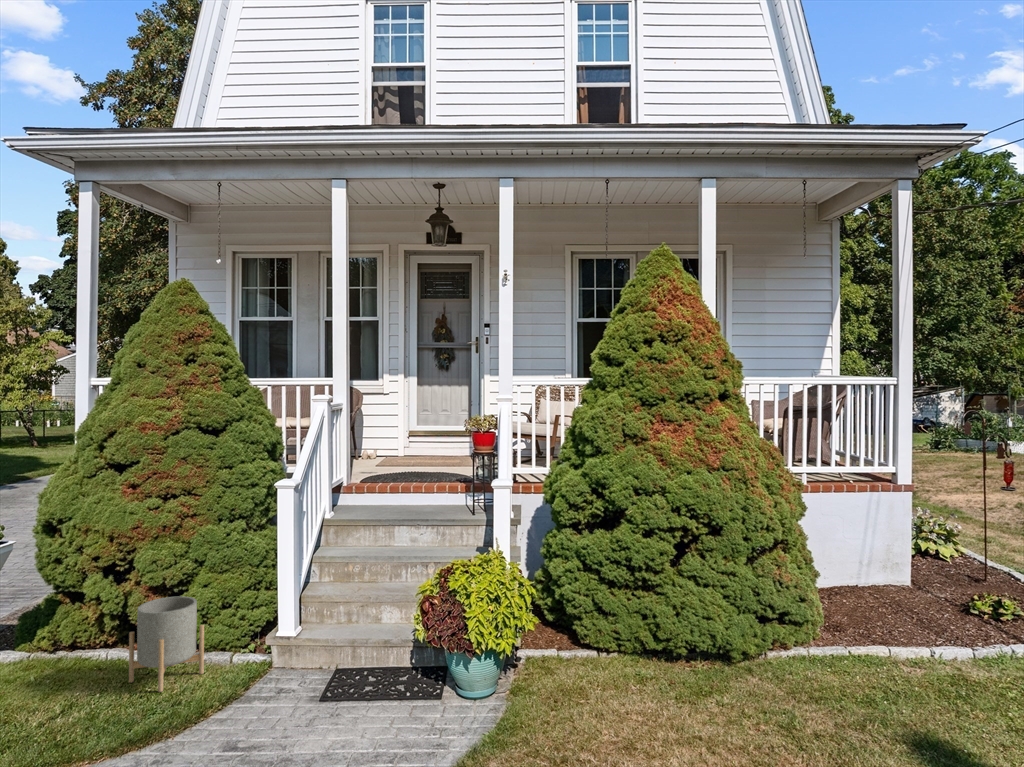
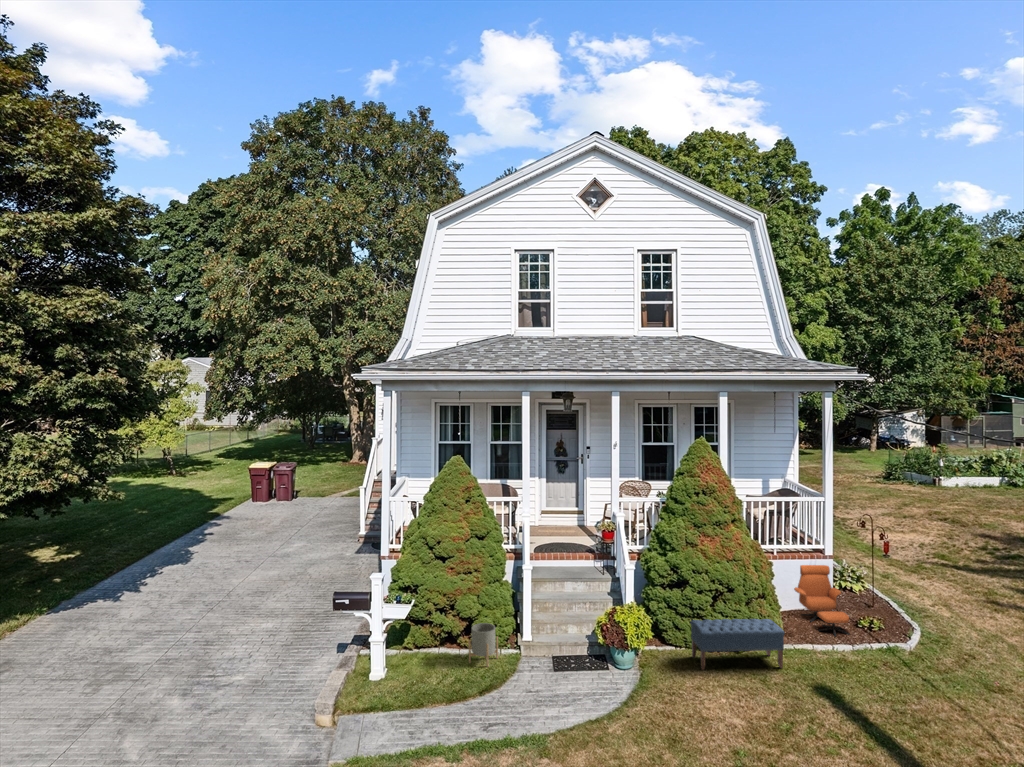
lounge chair: none [839,502,957,632] -> present [794,565,849,636]
bench: none [625,588,835,700] -> present [690,619,785,670]

